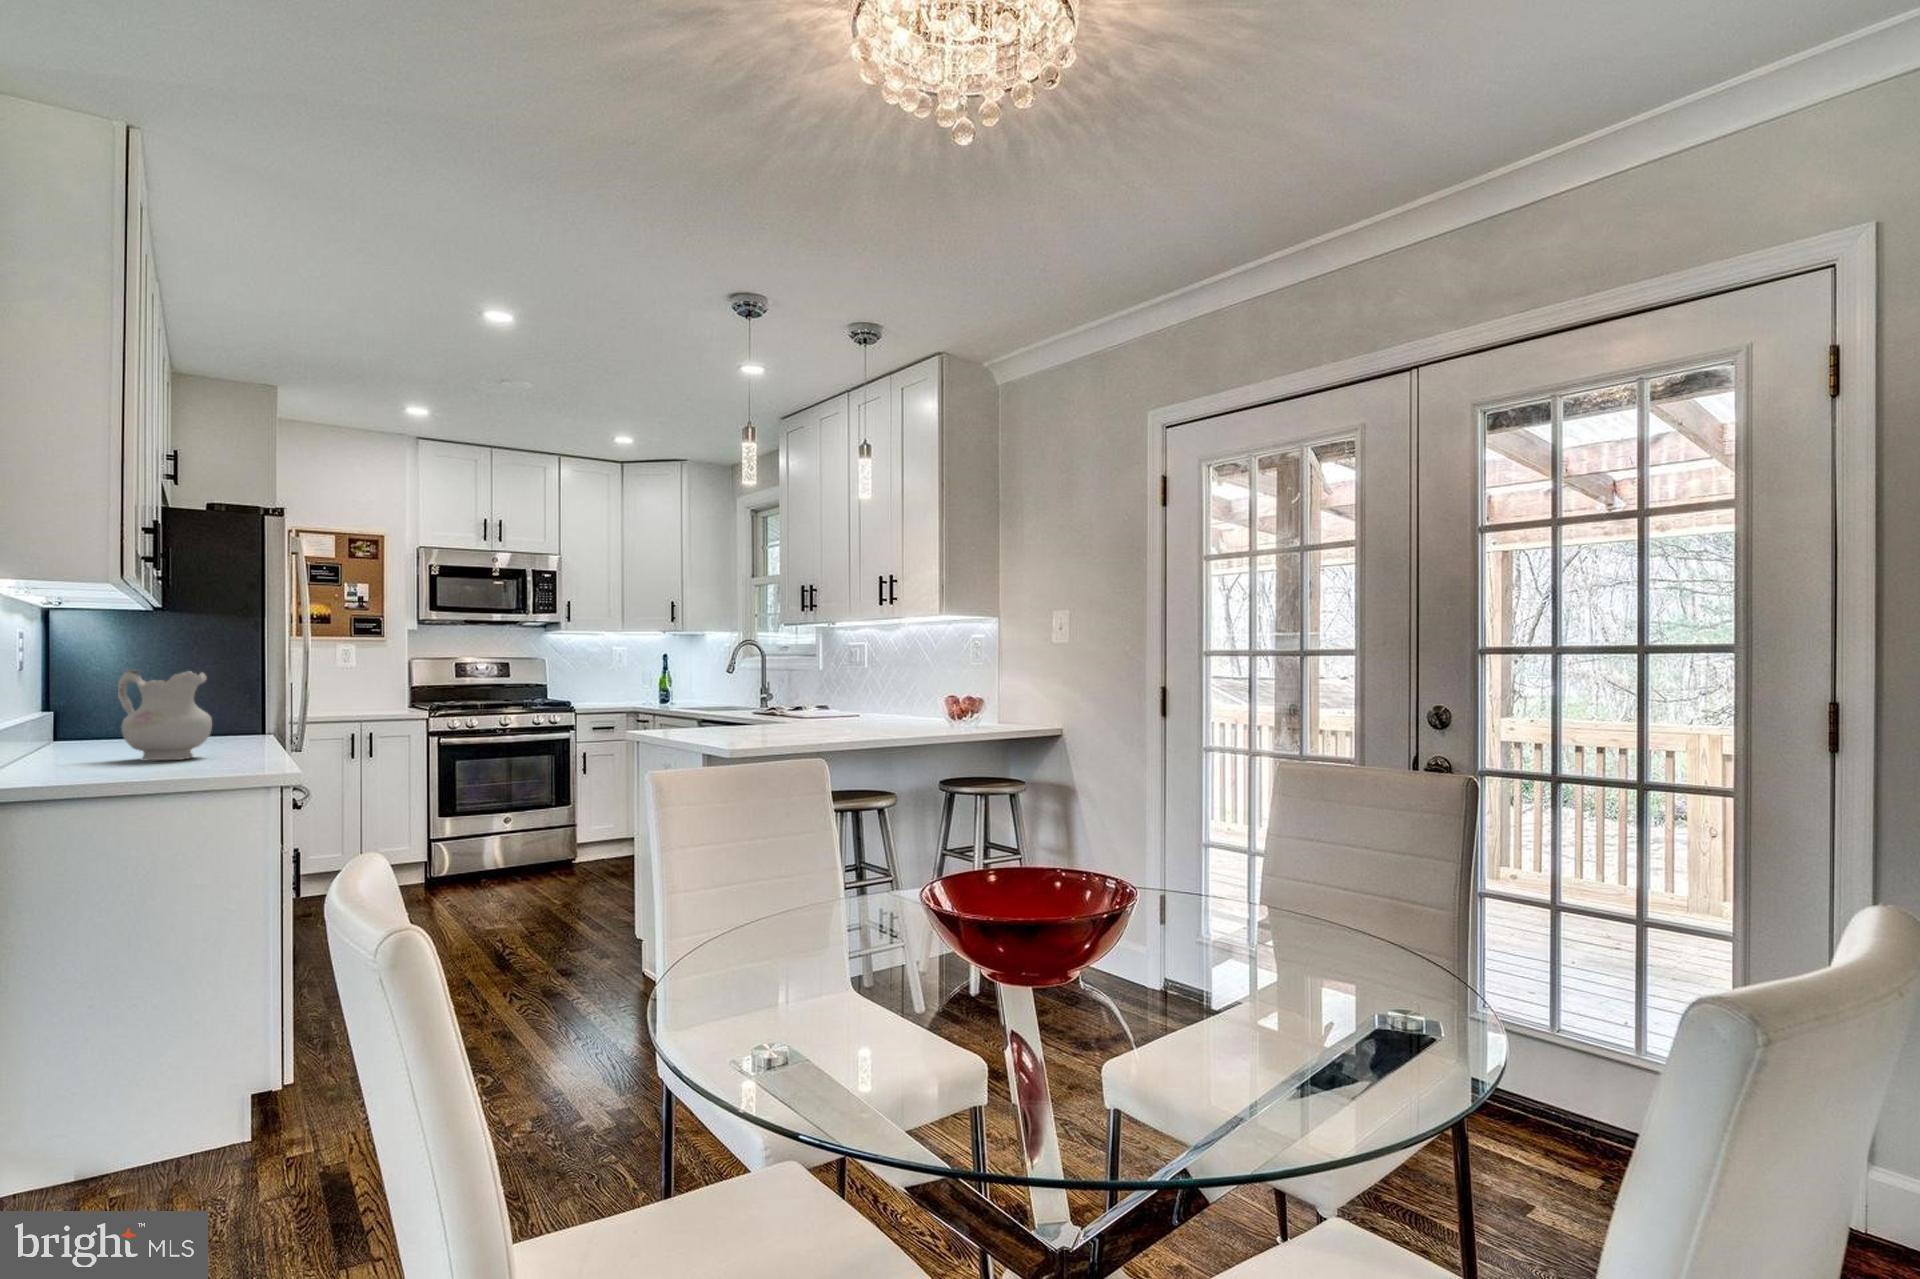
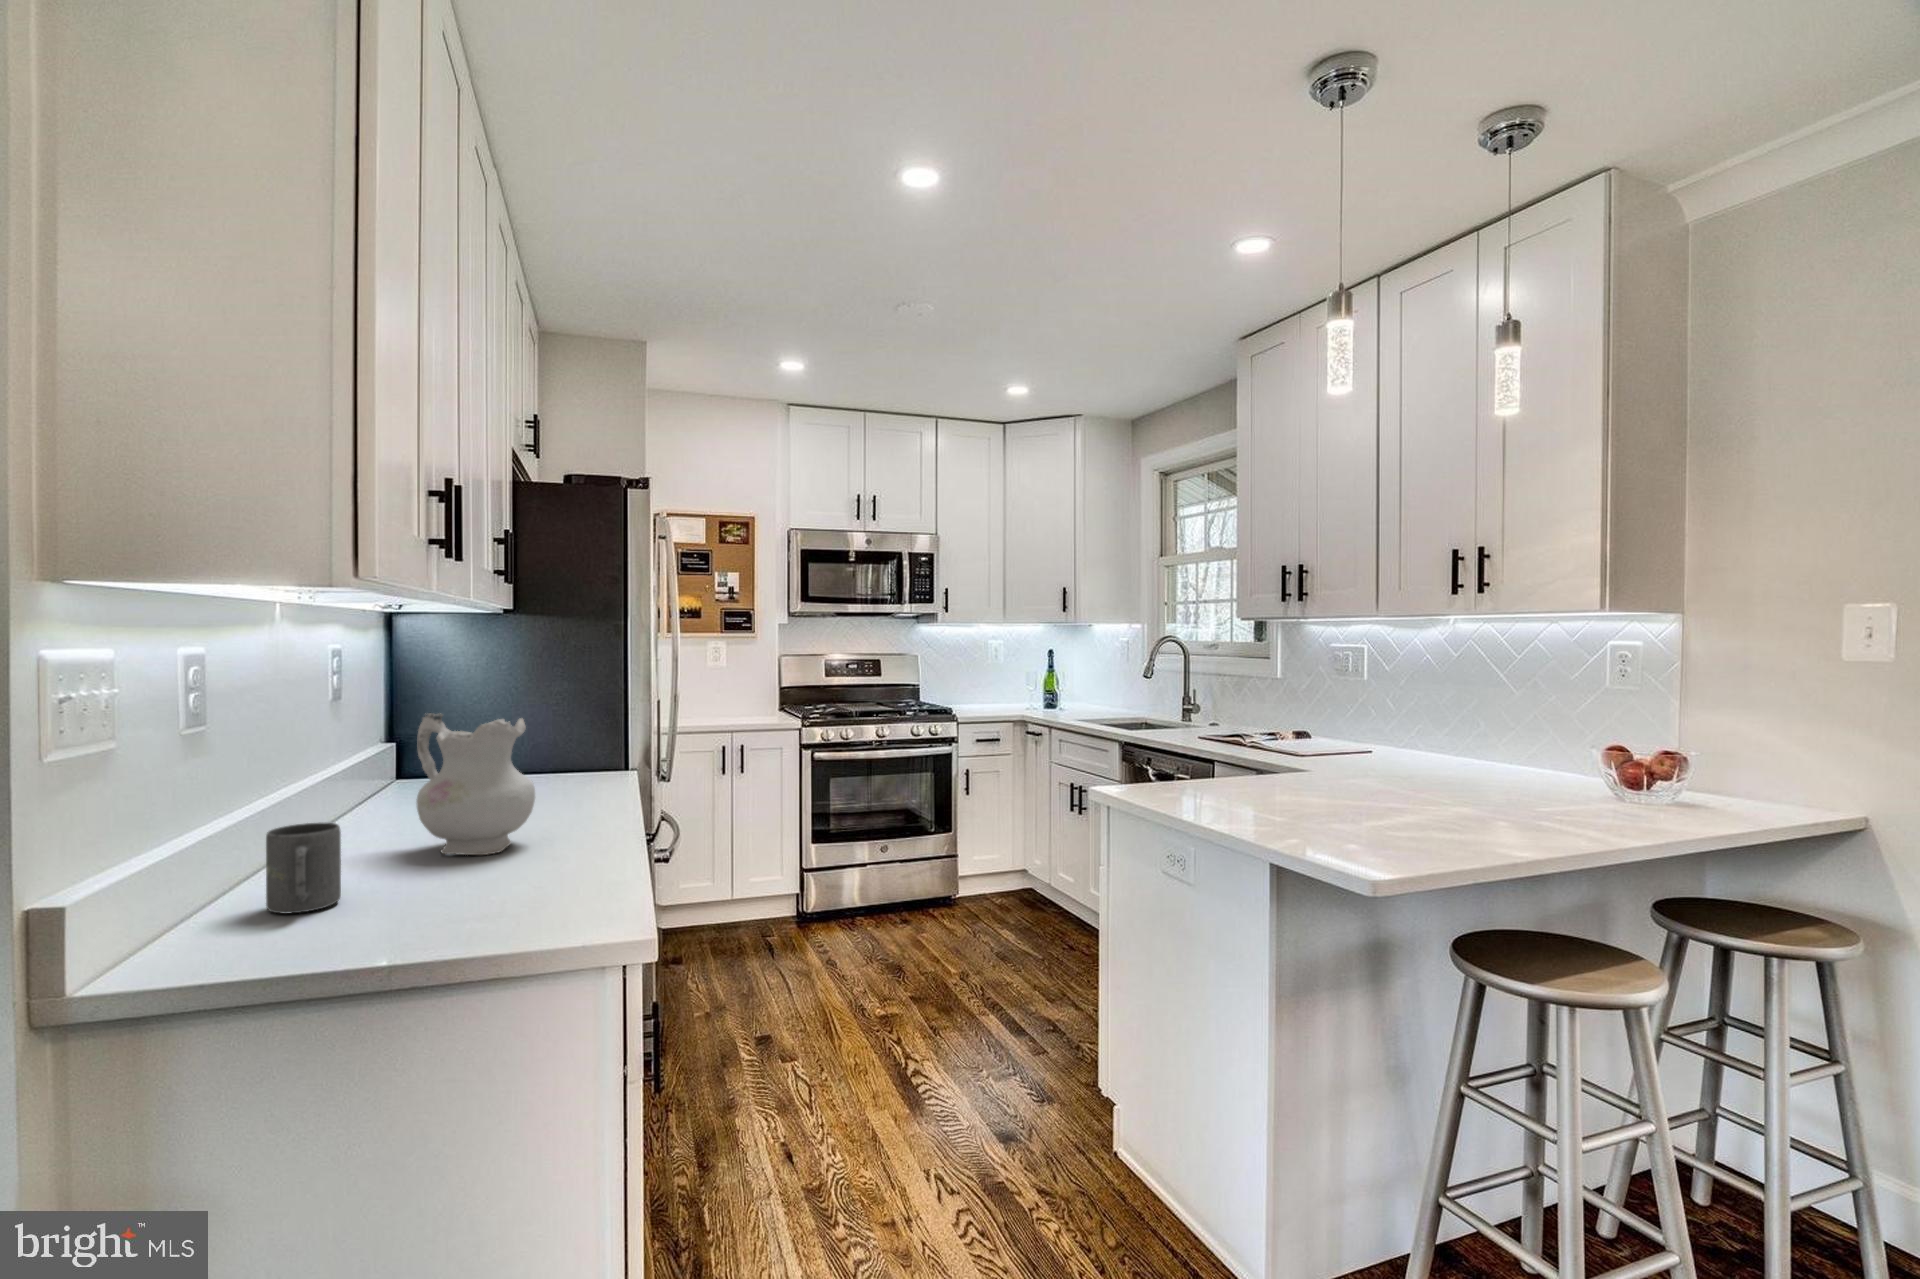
mug: none [38,726,89,776] -> present [266,823,341,913]

